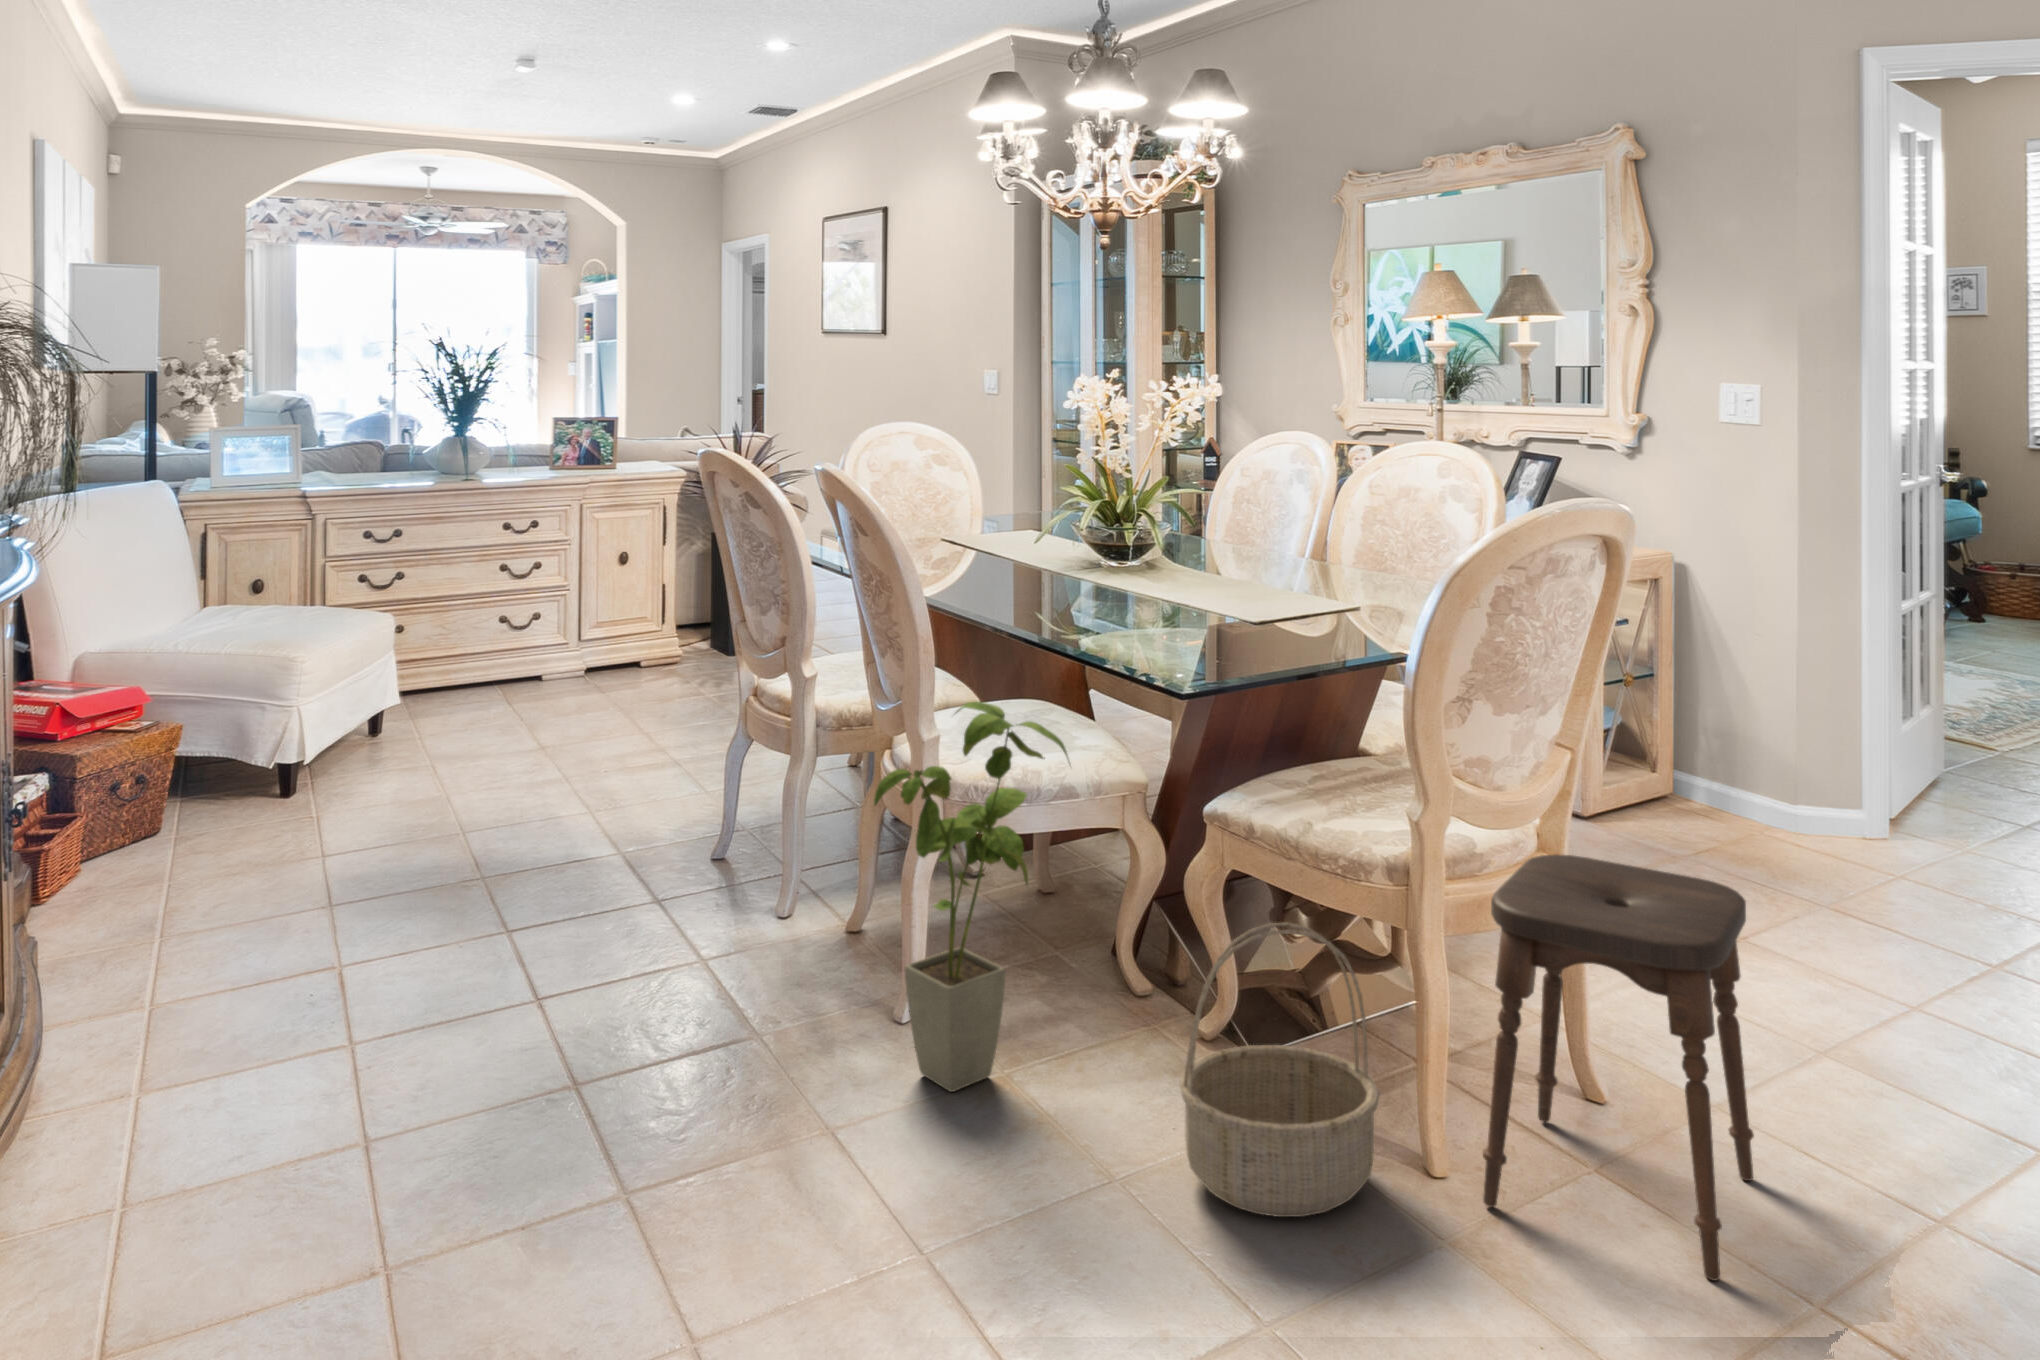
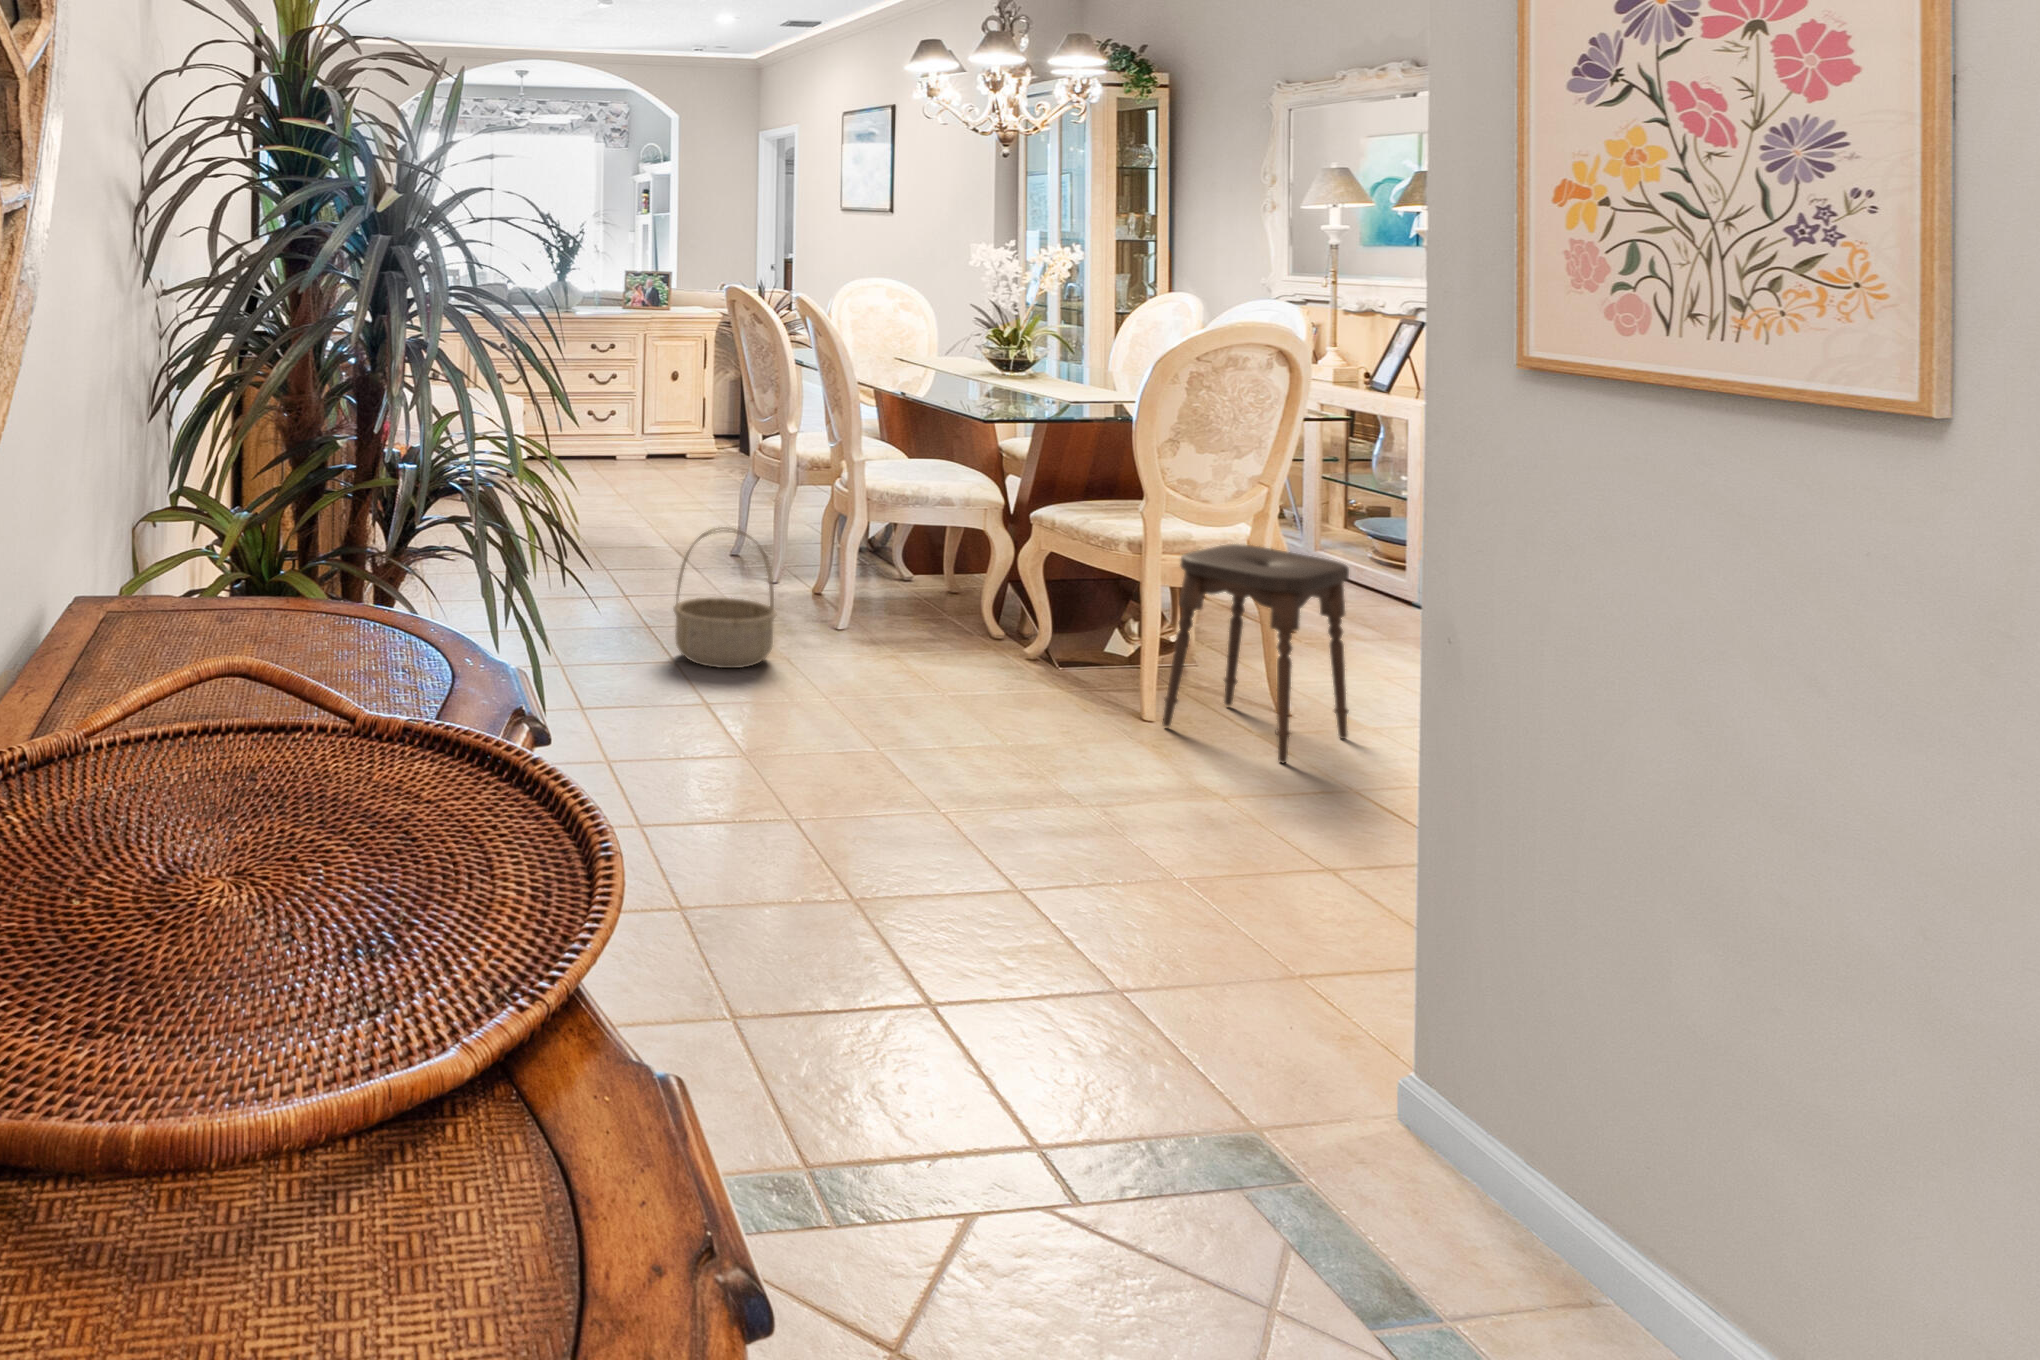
house plant: present [874,702,1068,1092] -> none [822,436,942,657]
basket: present [1179,923,1380,1217] -> present [673,527,777,668]

